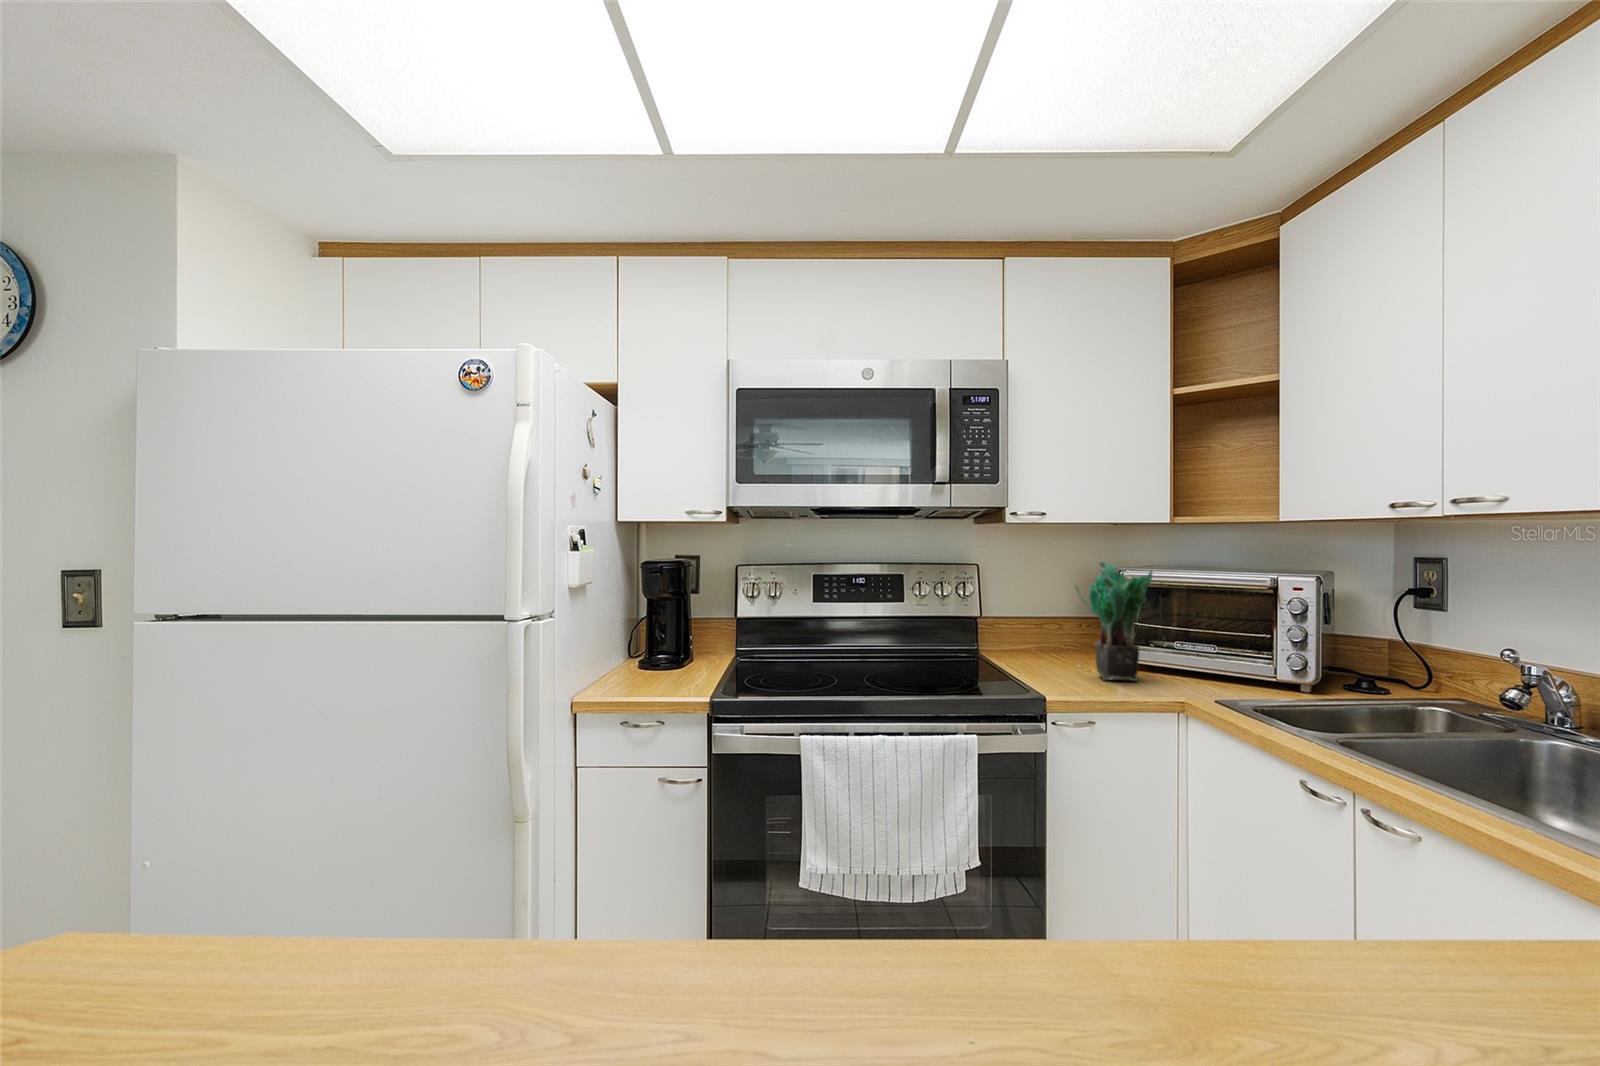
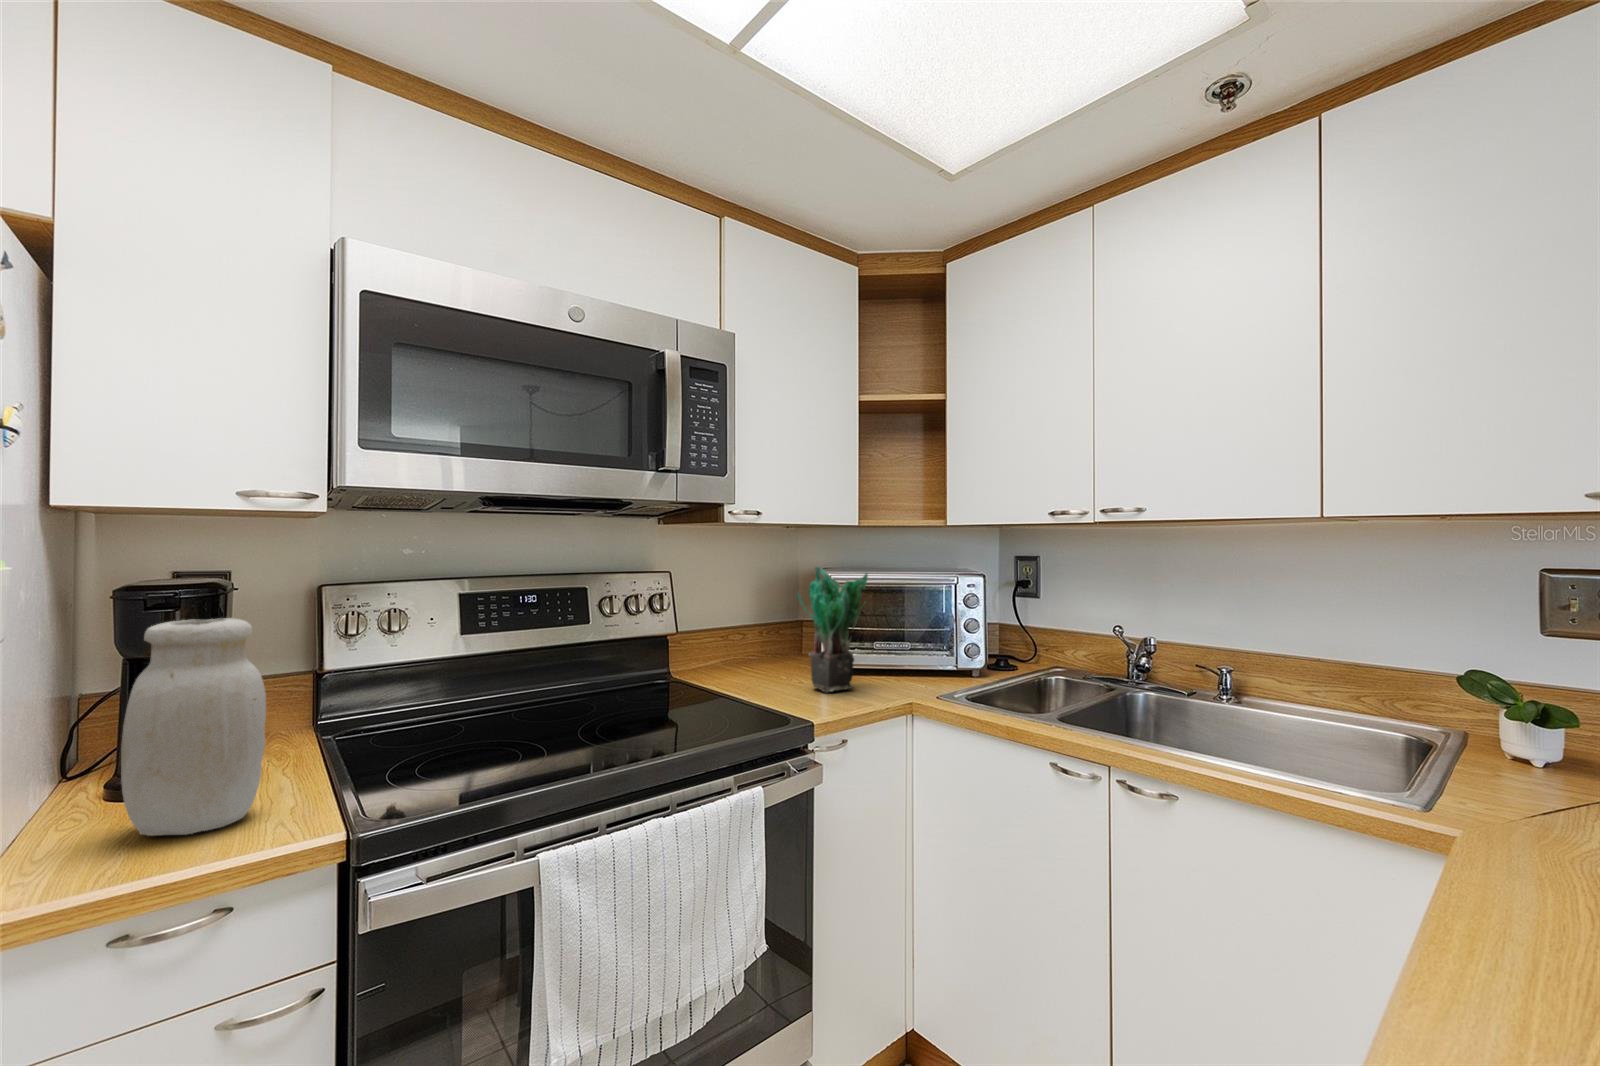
jar: none [632,581,688,688] -> present [121,618,266,836]

